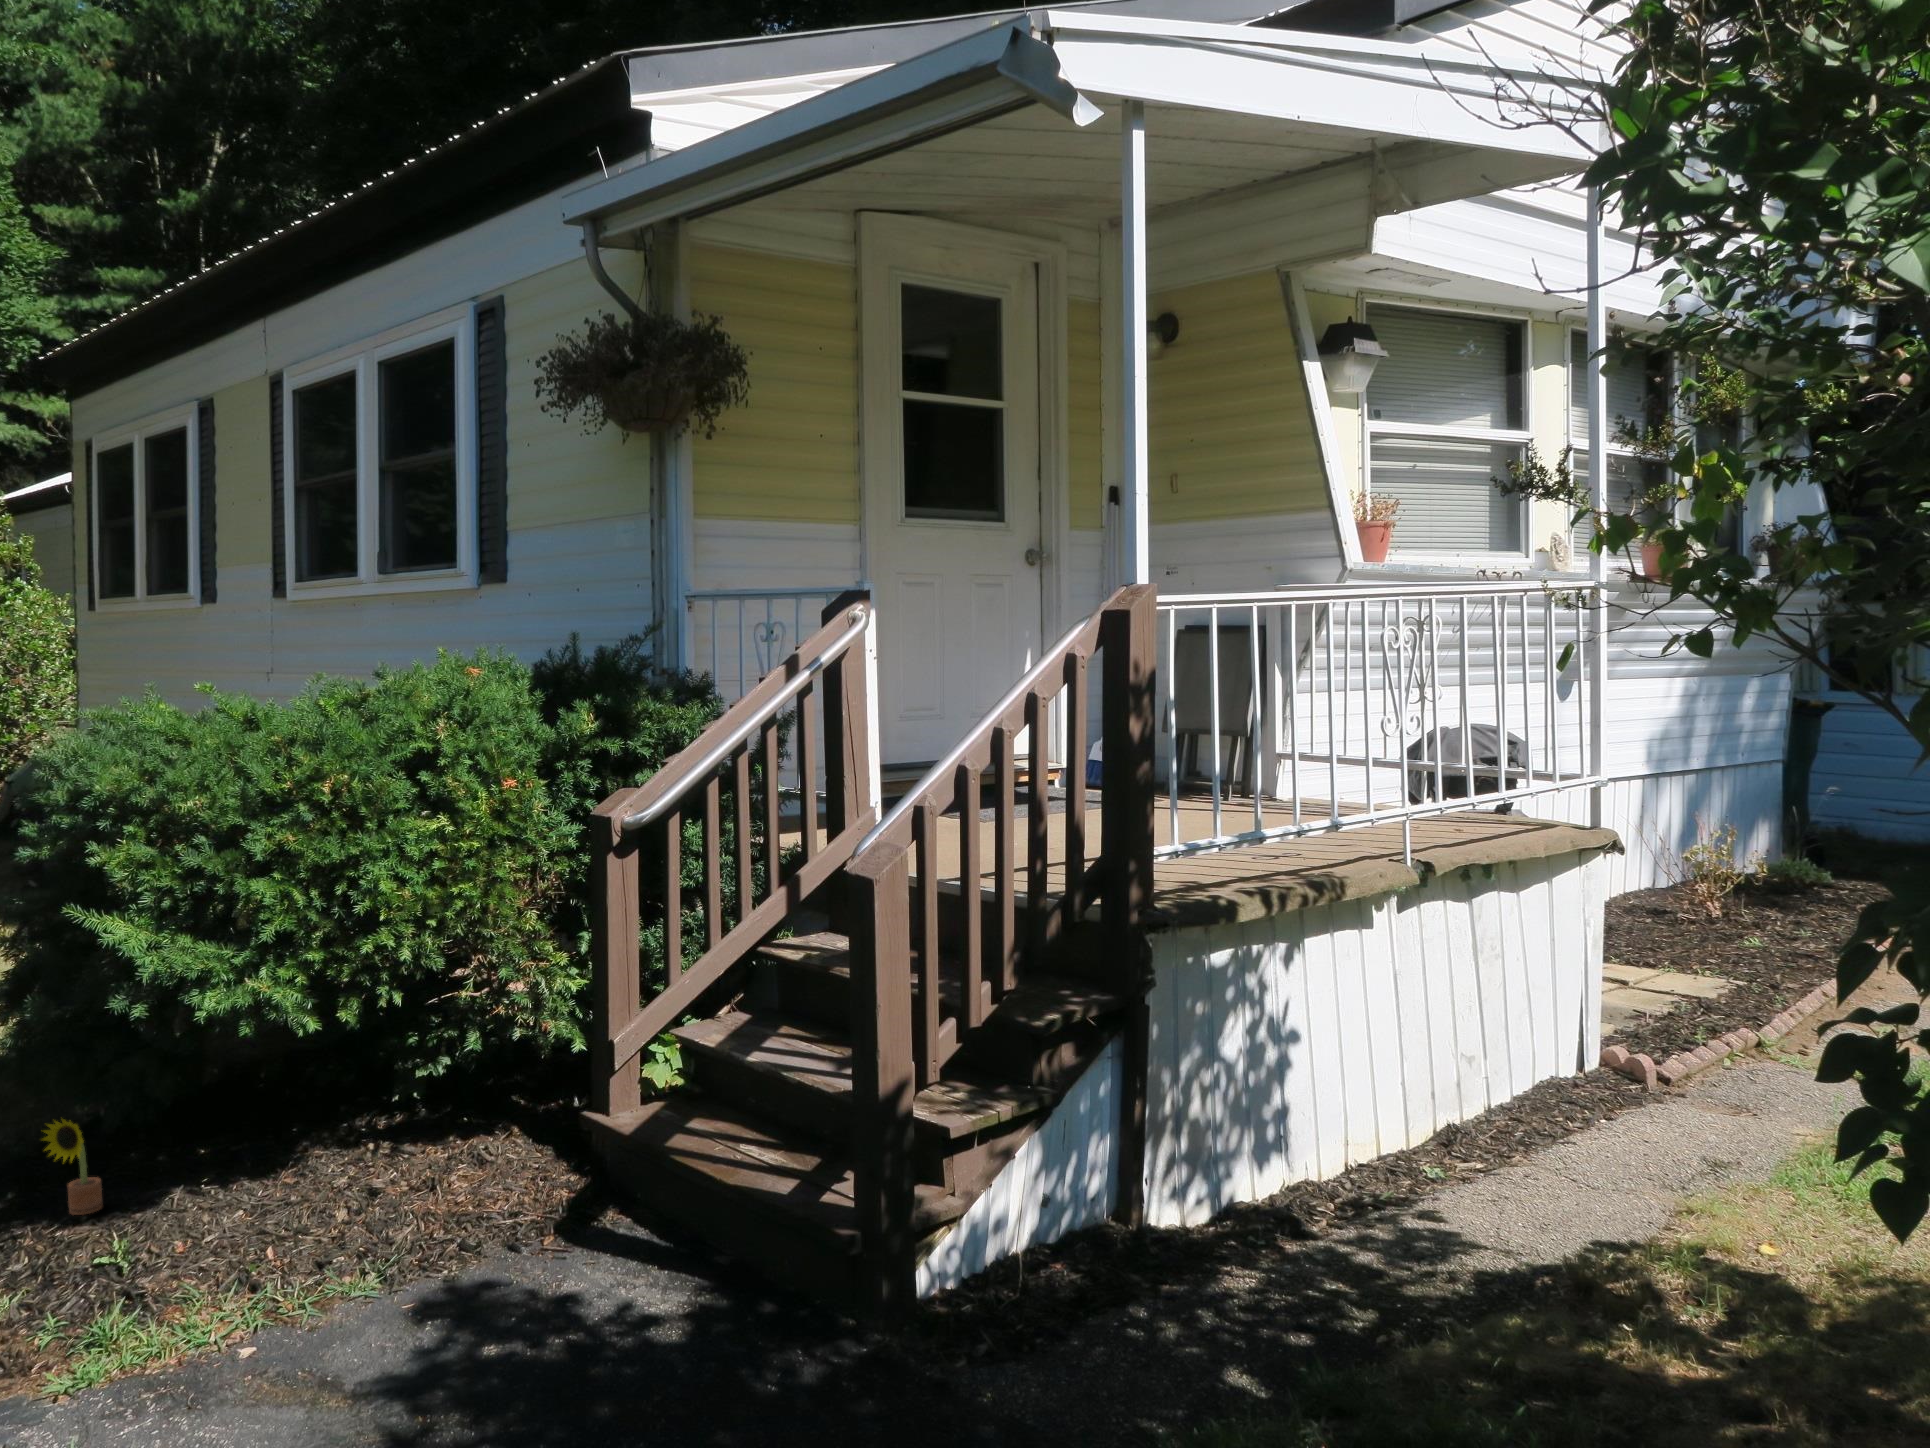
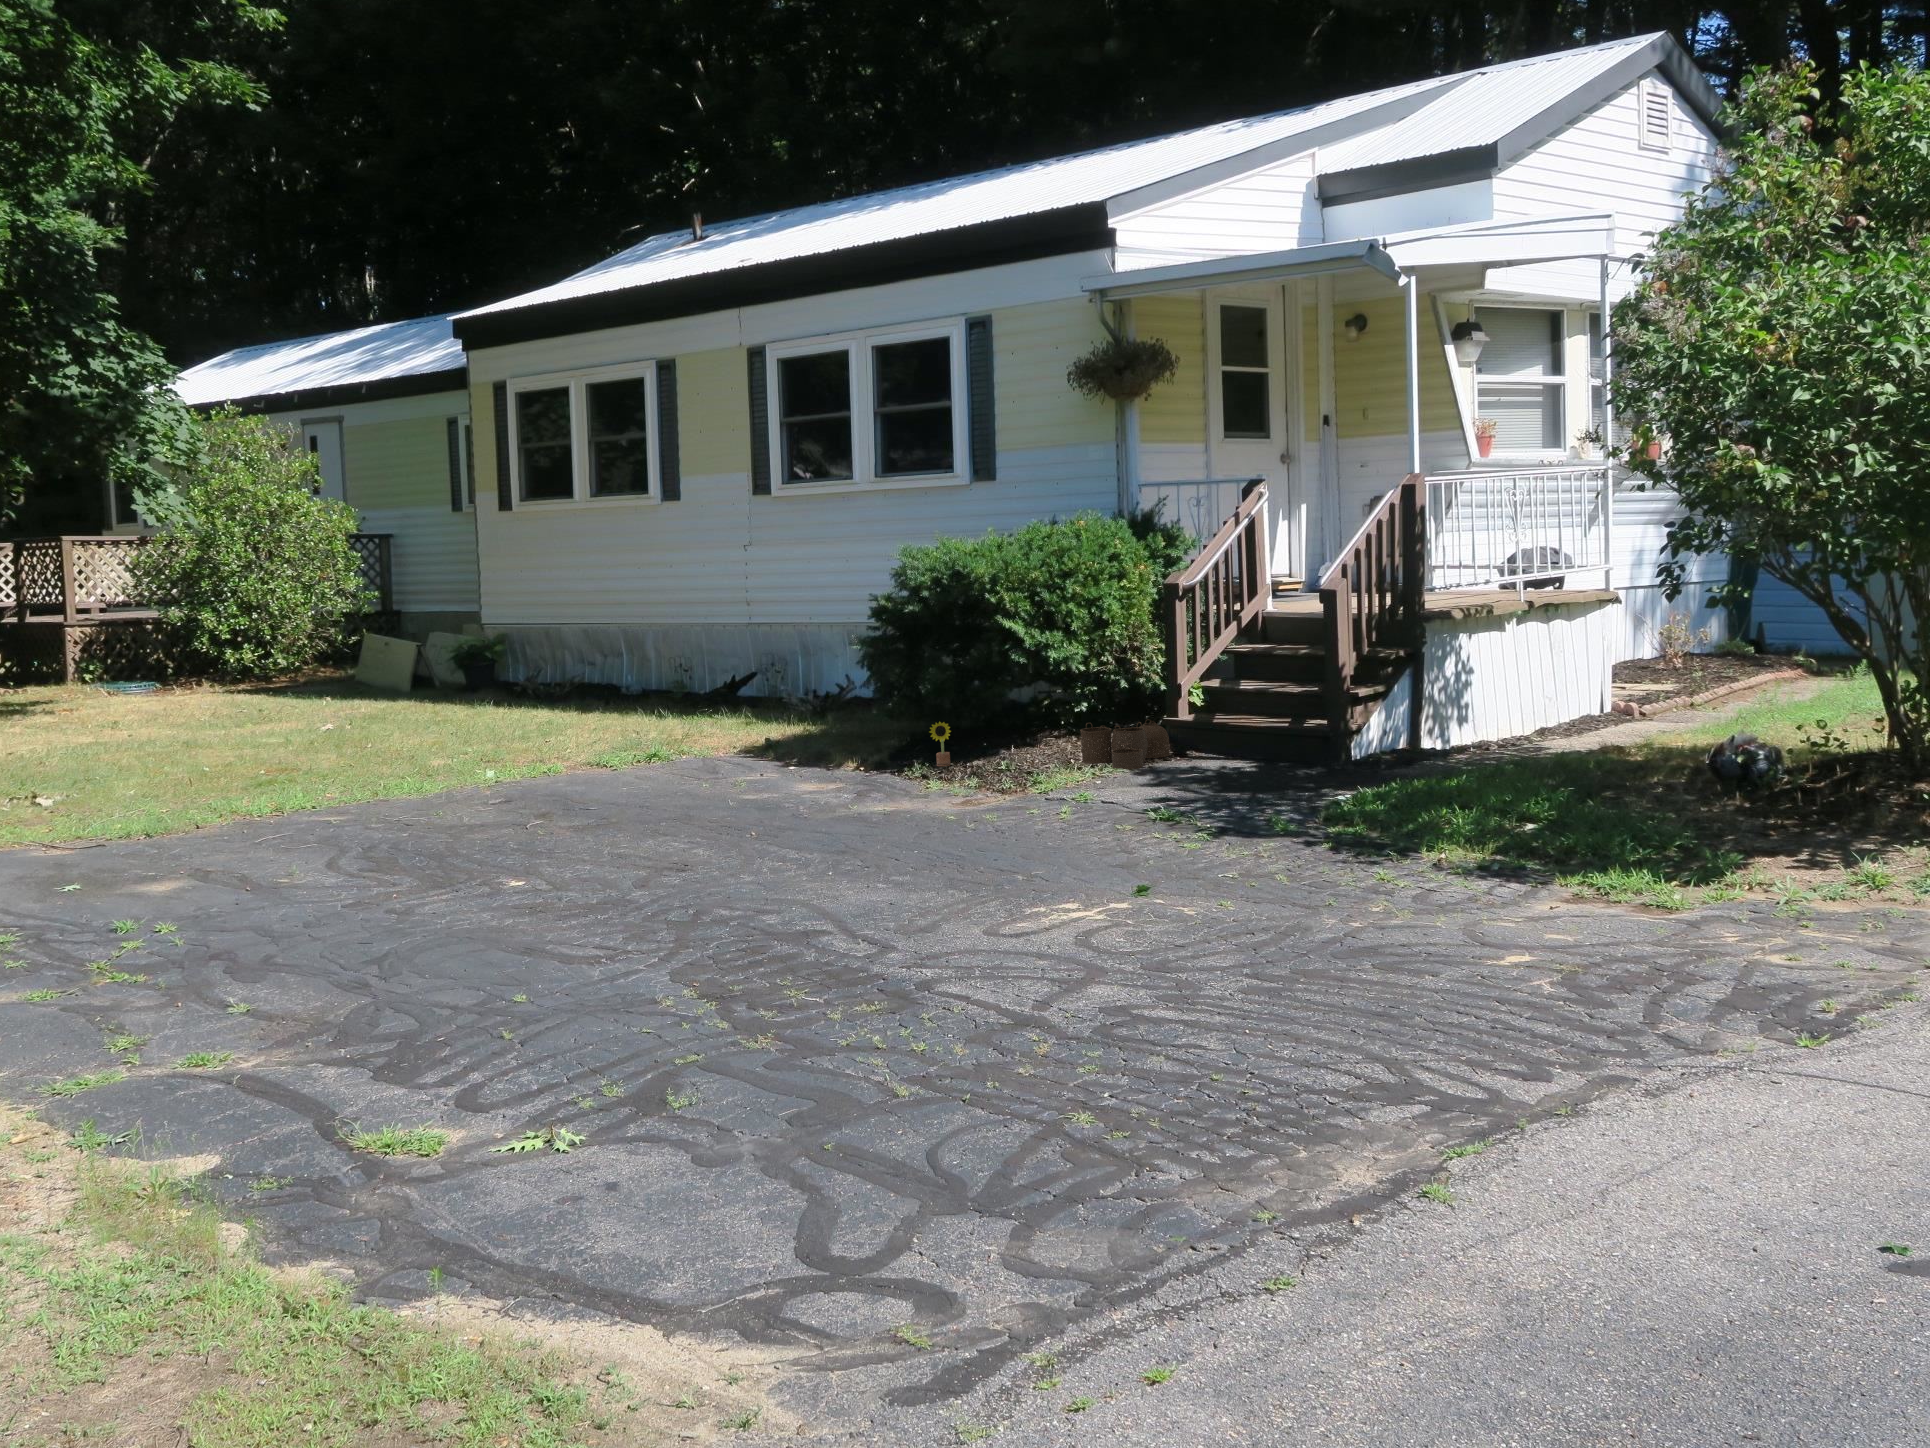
woven basket: none [364,1123,588,1286] -> present [1080,719,1170,769]

